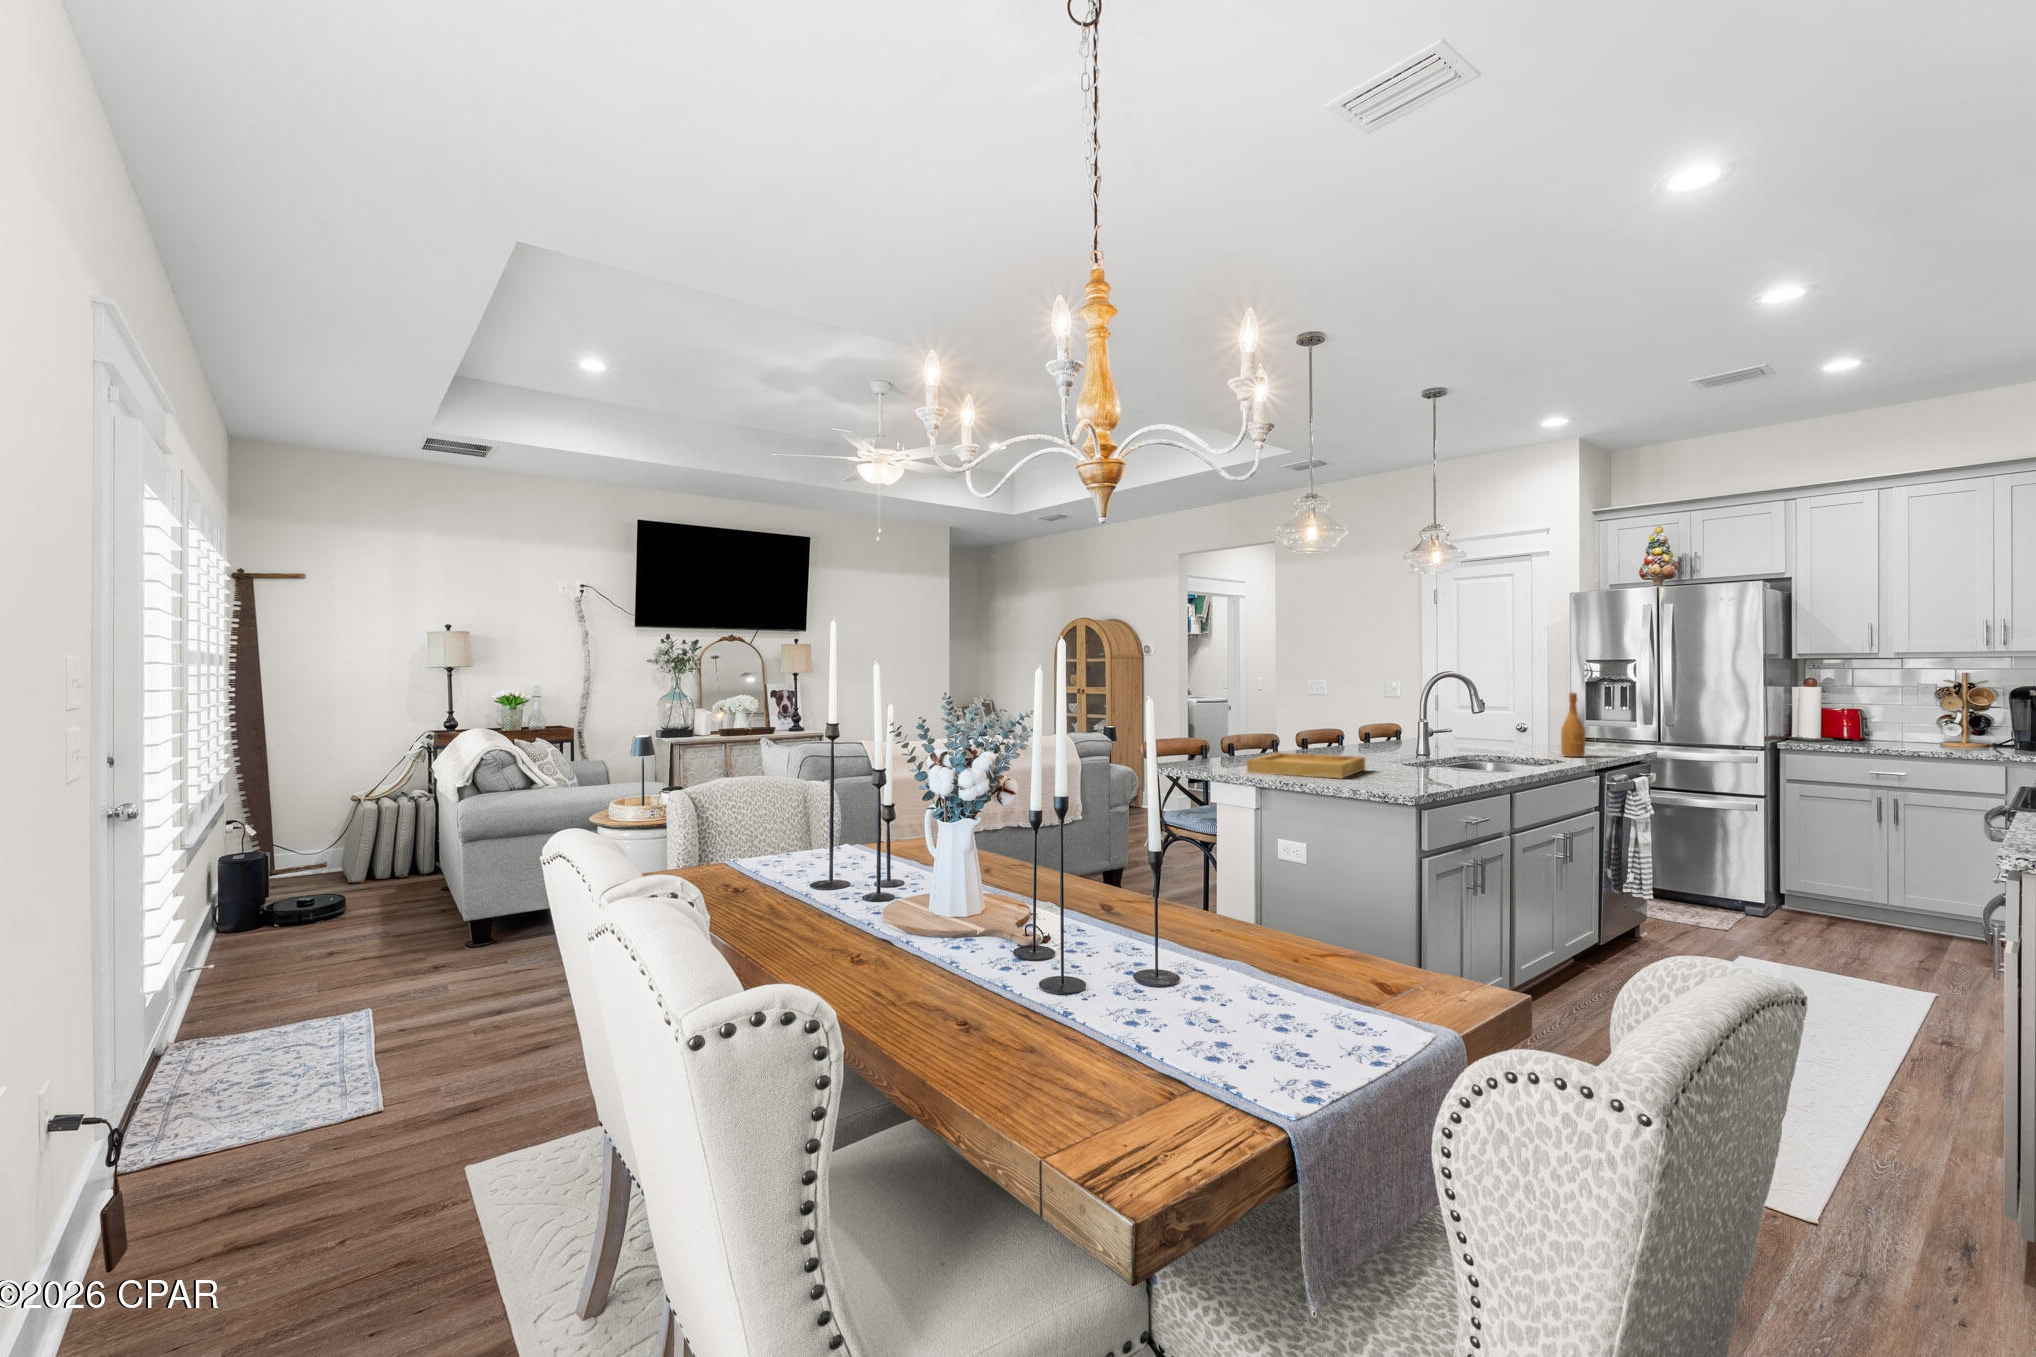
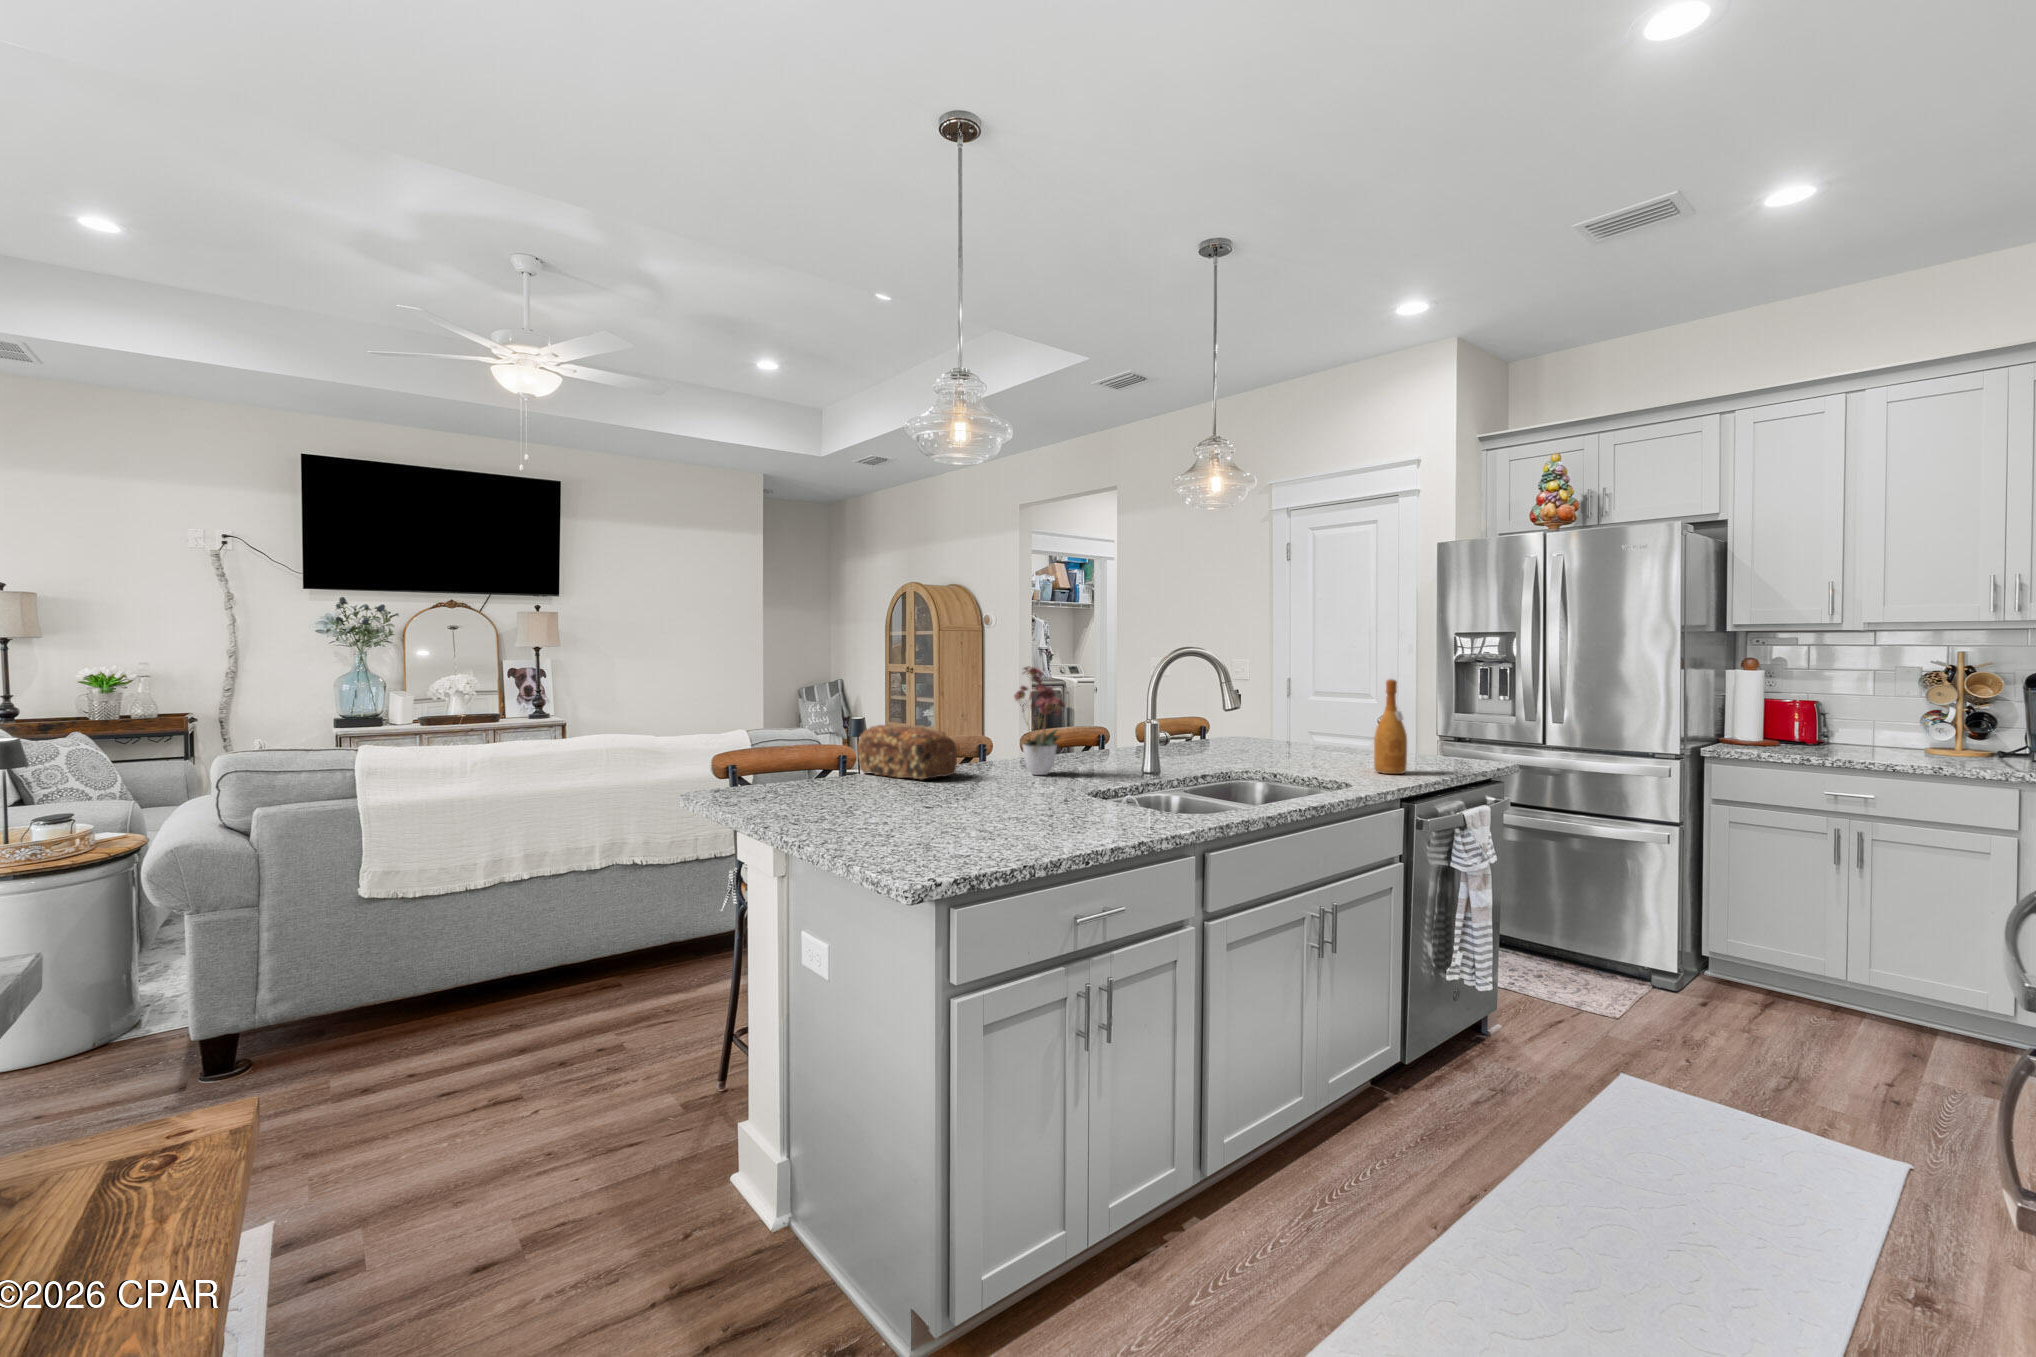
flower arrangement: none [1317,680,1368,757] -> present [1014,667,1065,775]
bread loaf: none [1220,724,1290,758] -> present [858,725,957,779]
tray: present [1247,753,1365,778] -> none [790,775,1001,832]

